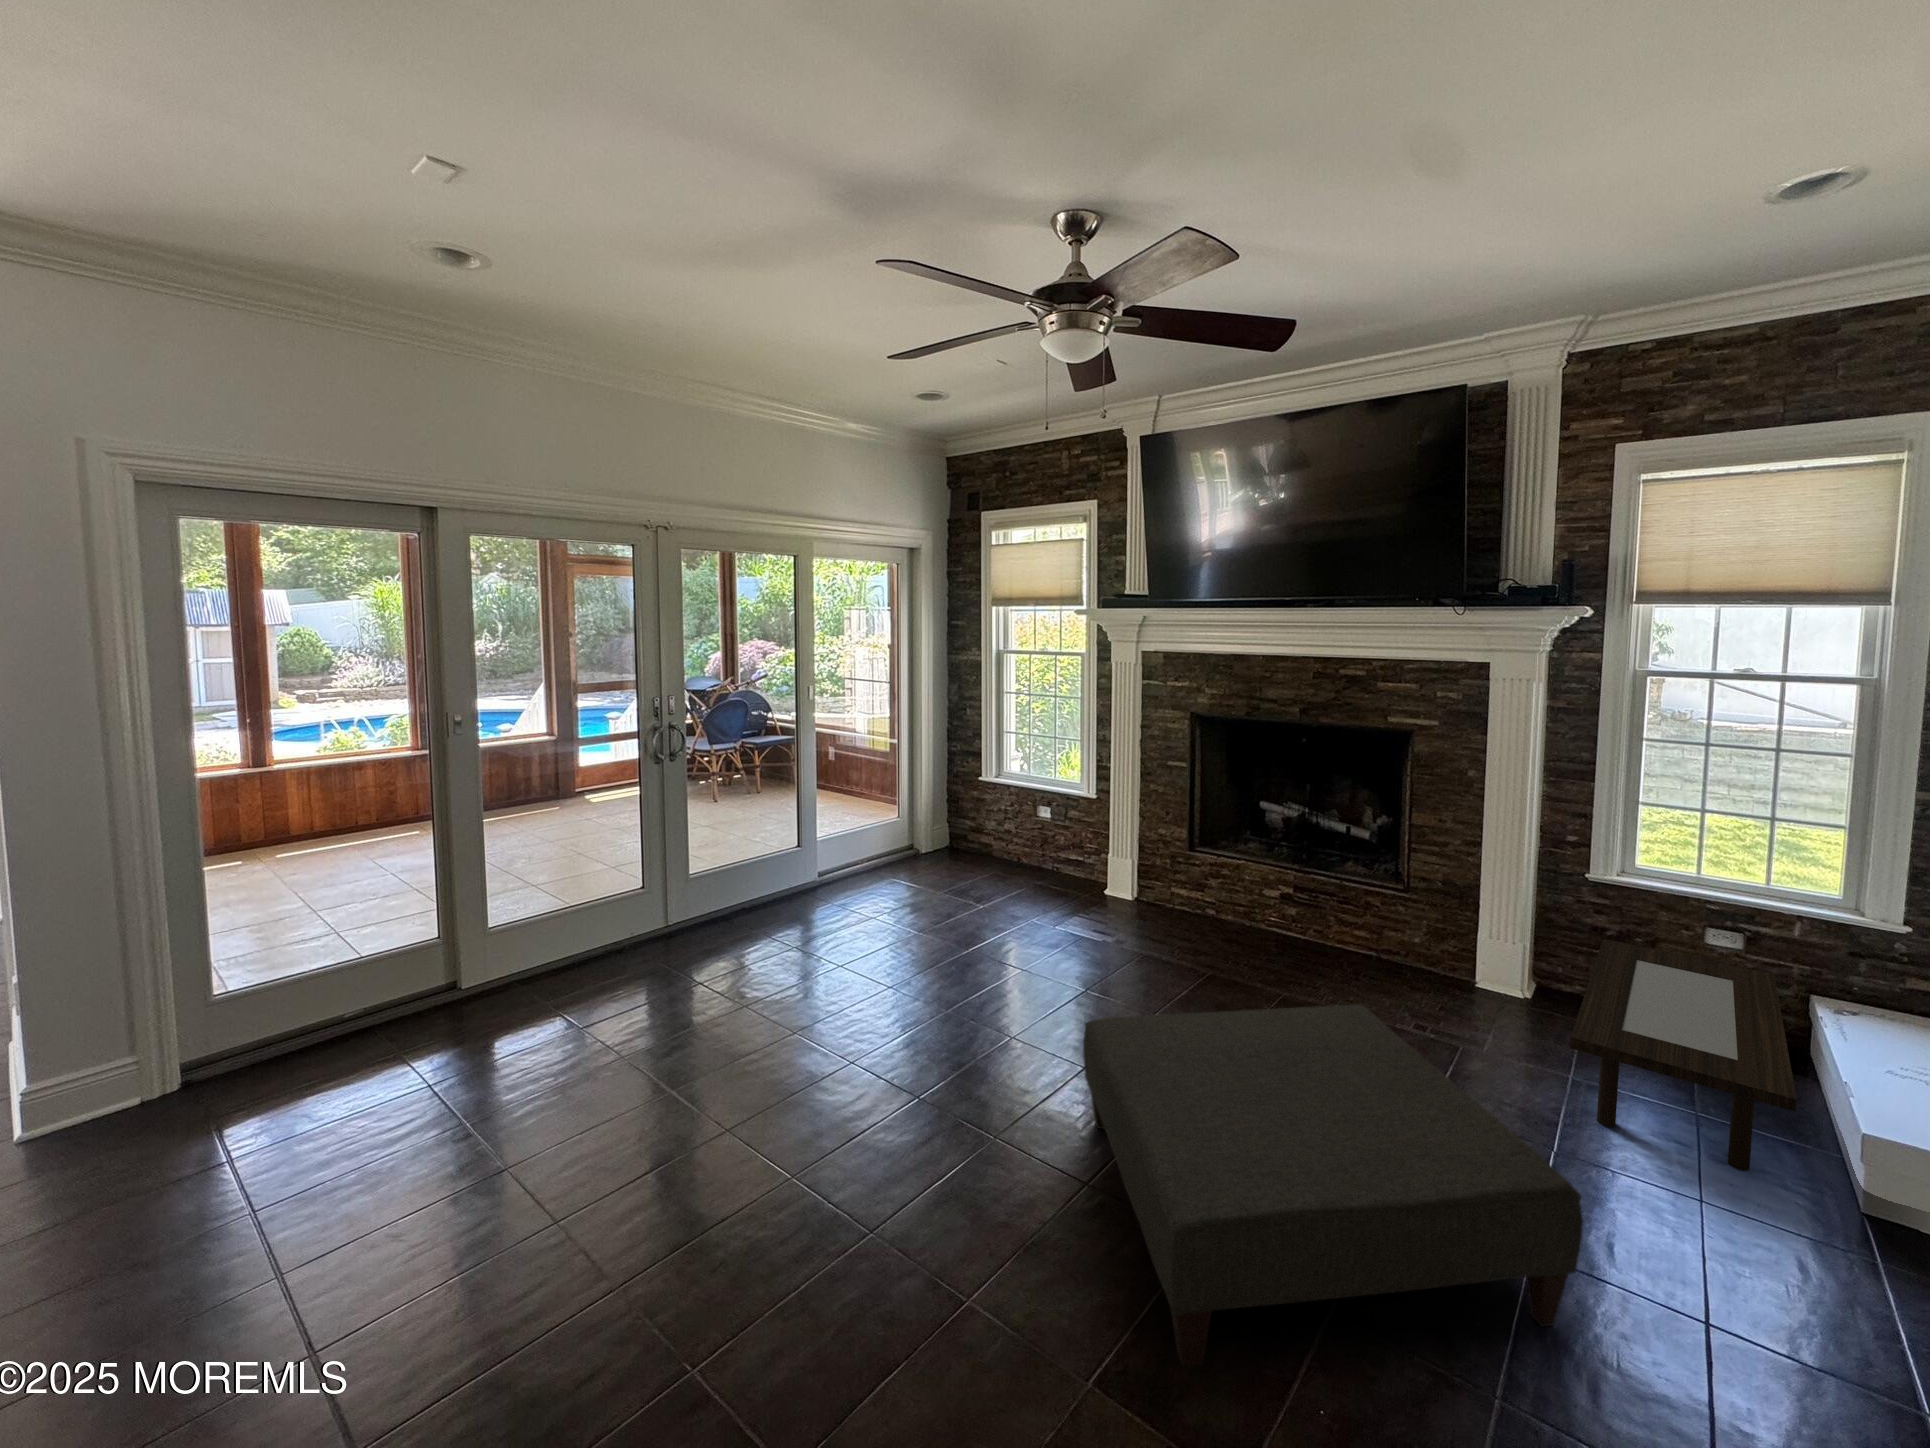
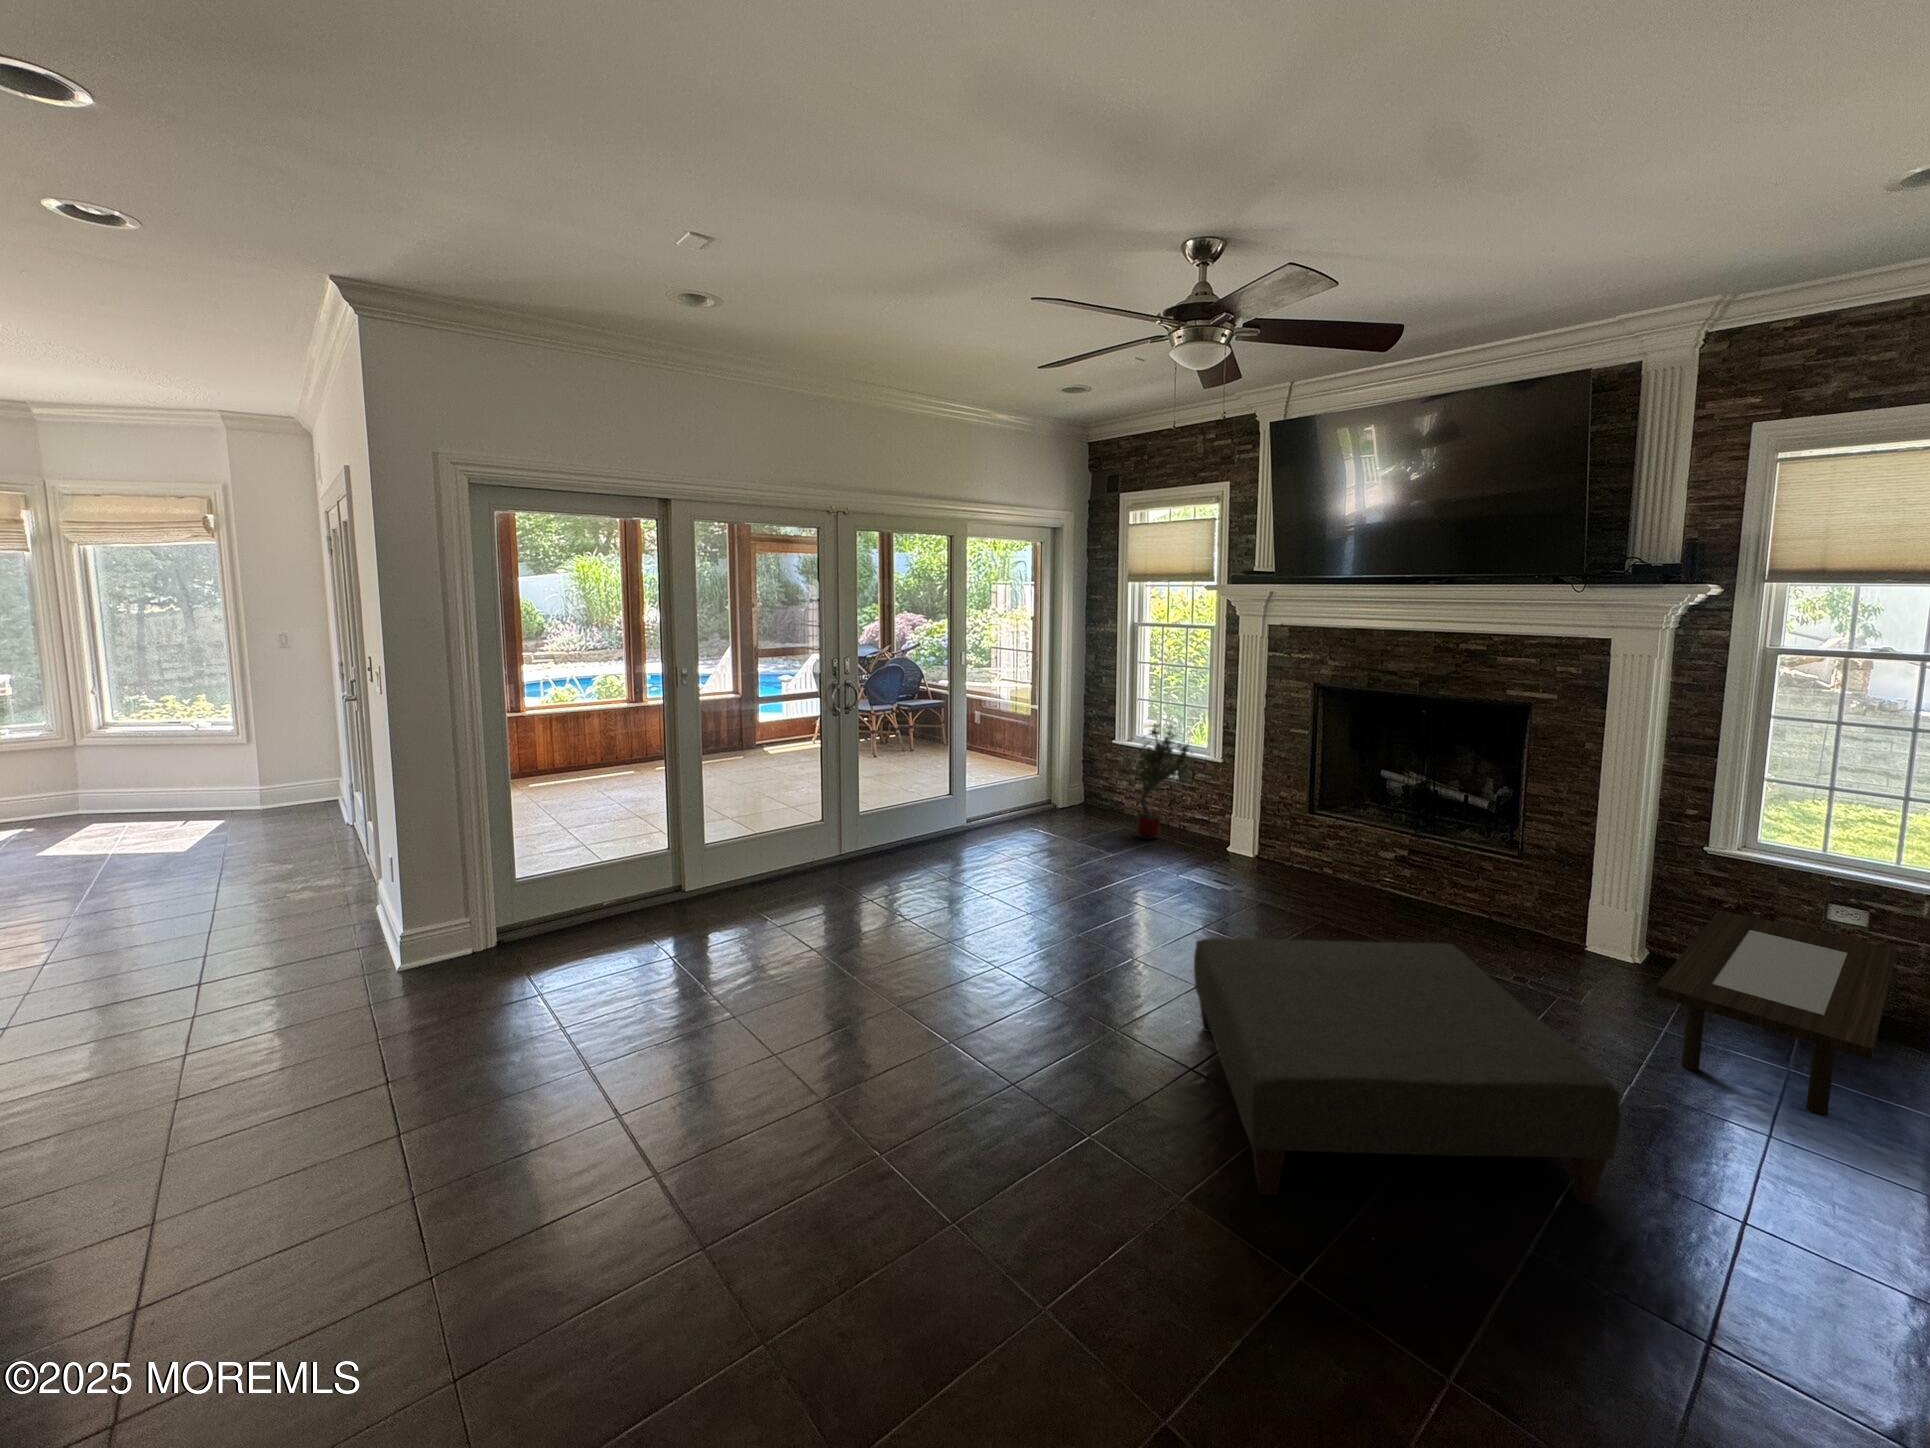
potted tree: none [983,758,1066,884] -> present [1118,724,1189,839]

